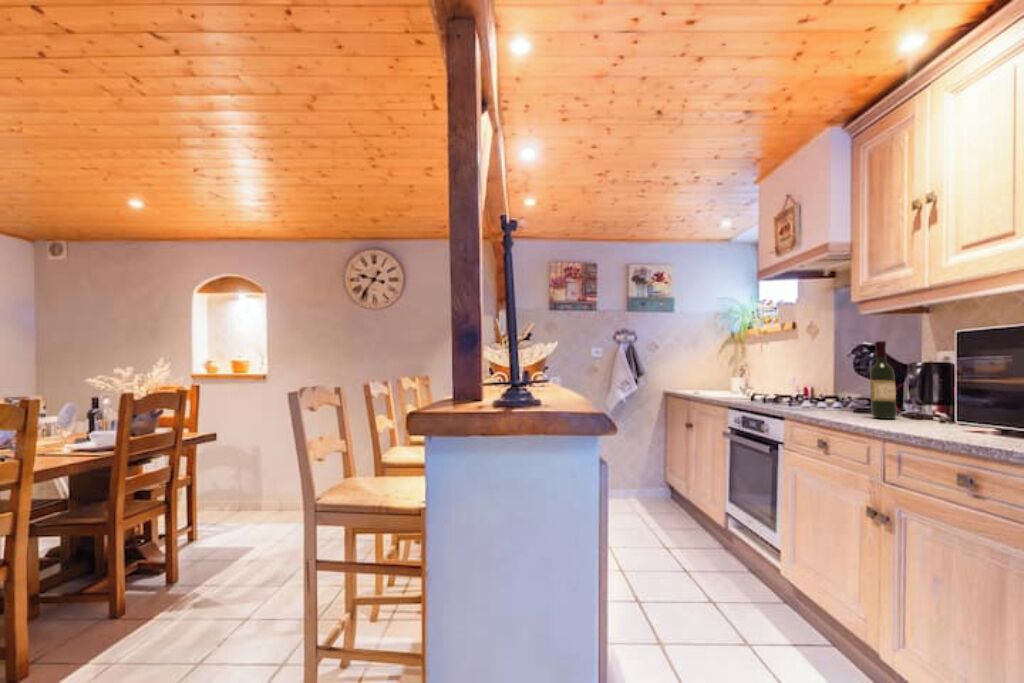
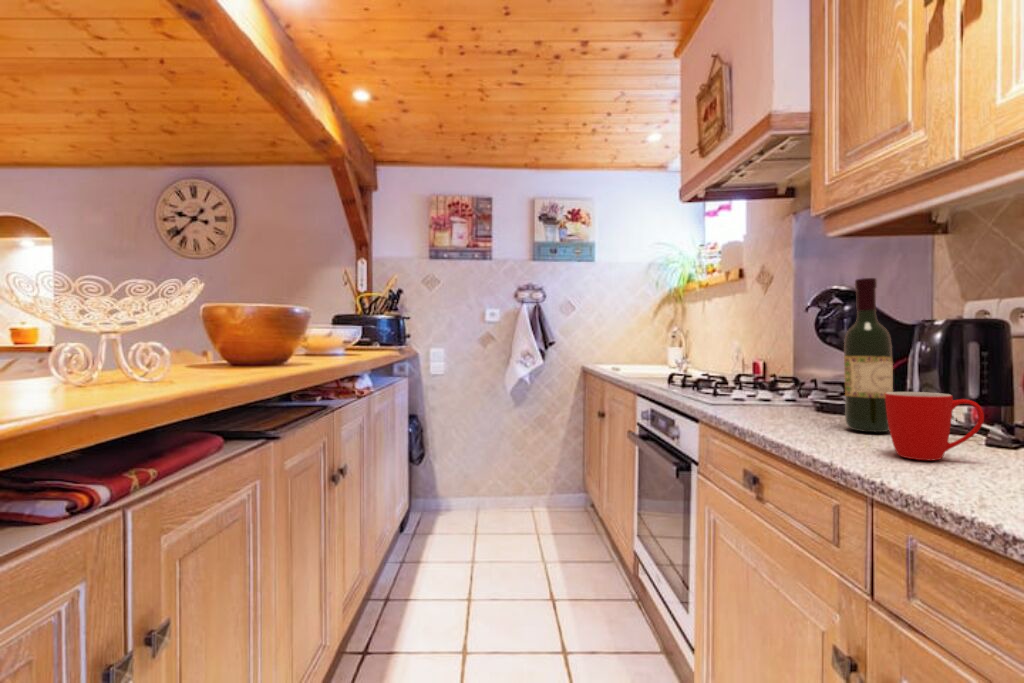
mug: none [891,396,935,426] -> present [885,392,984,460]

